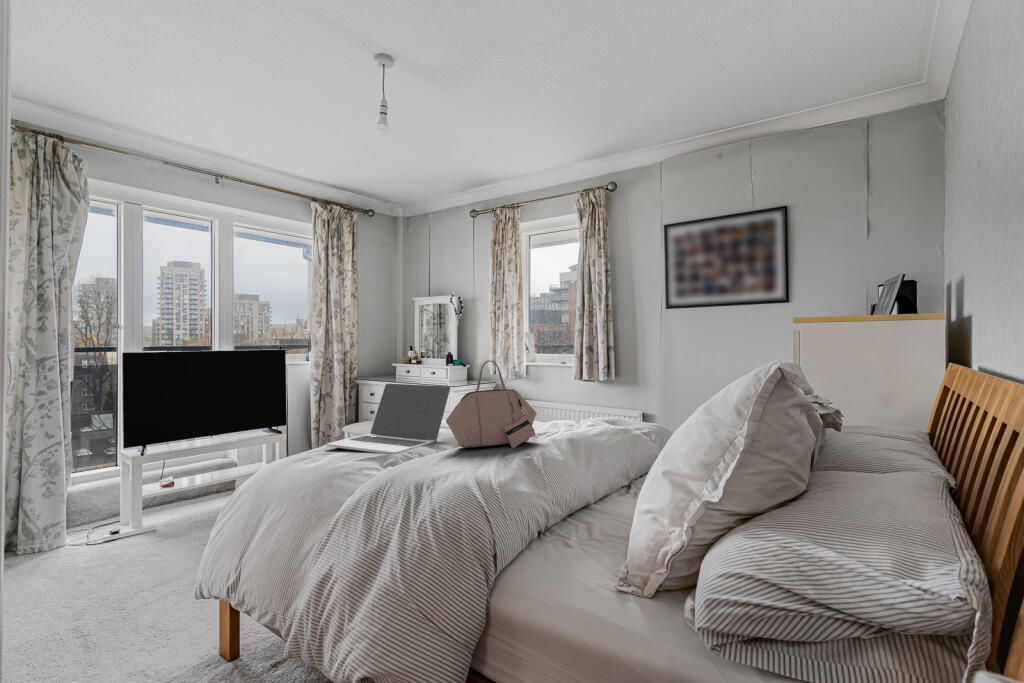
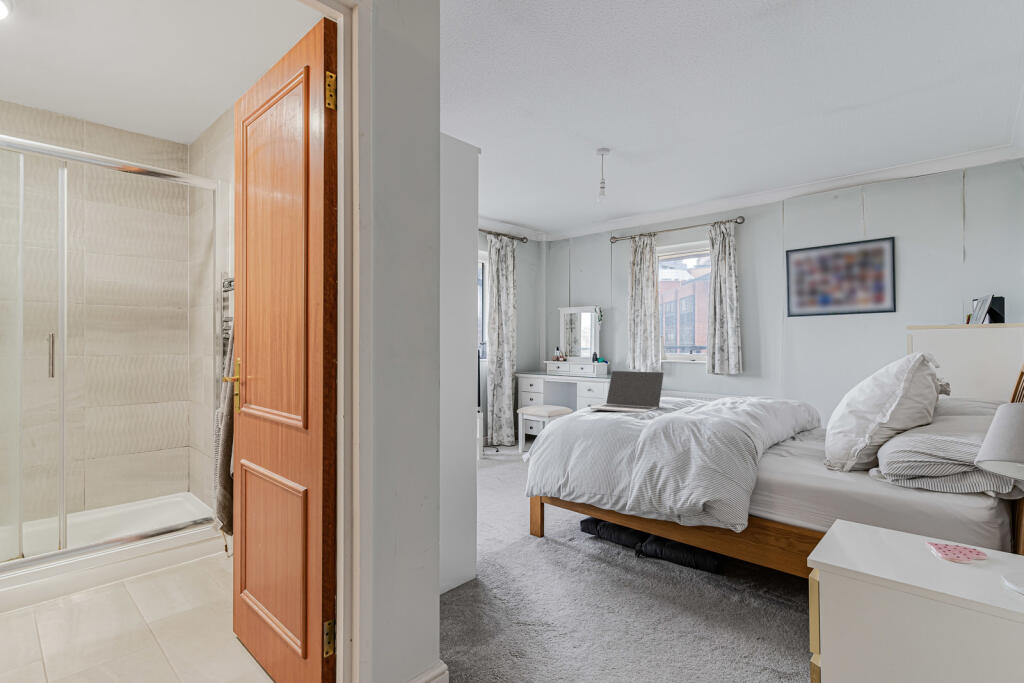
handbag: present [446,361,537,448] -> none [678,355,735,410]

